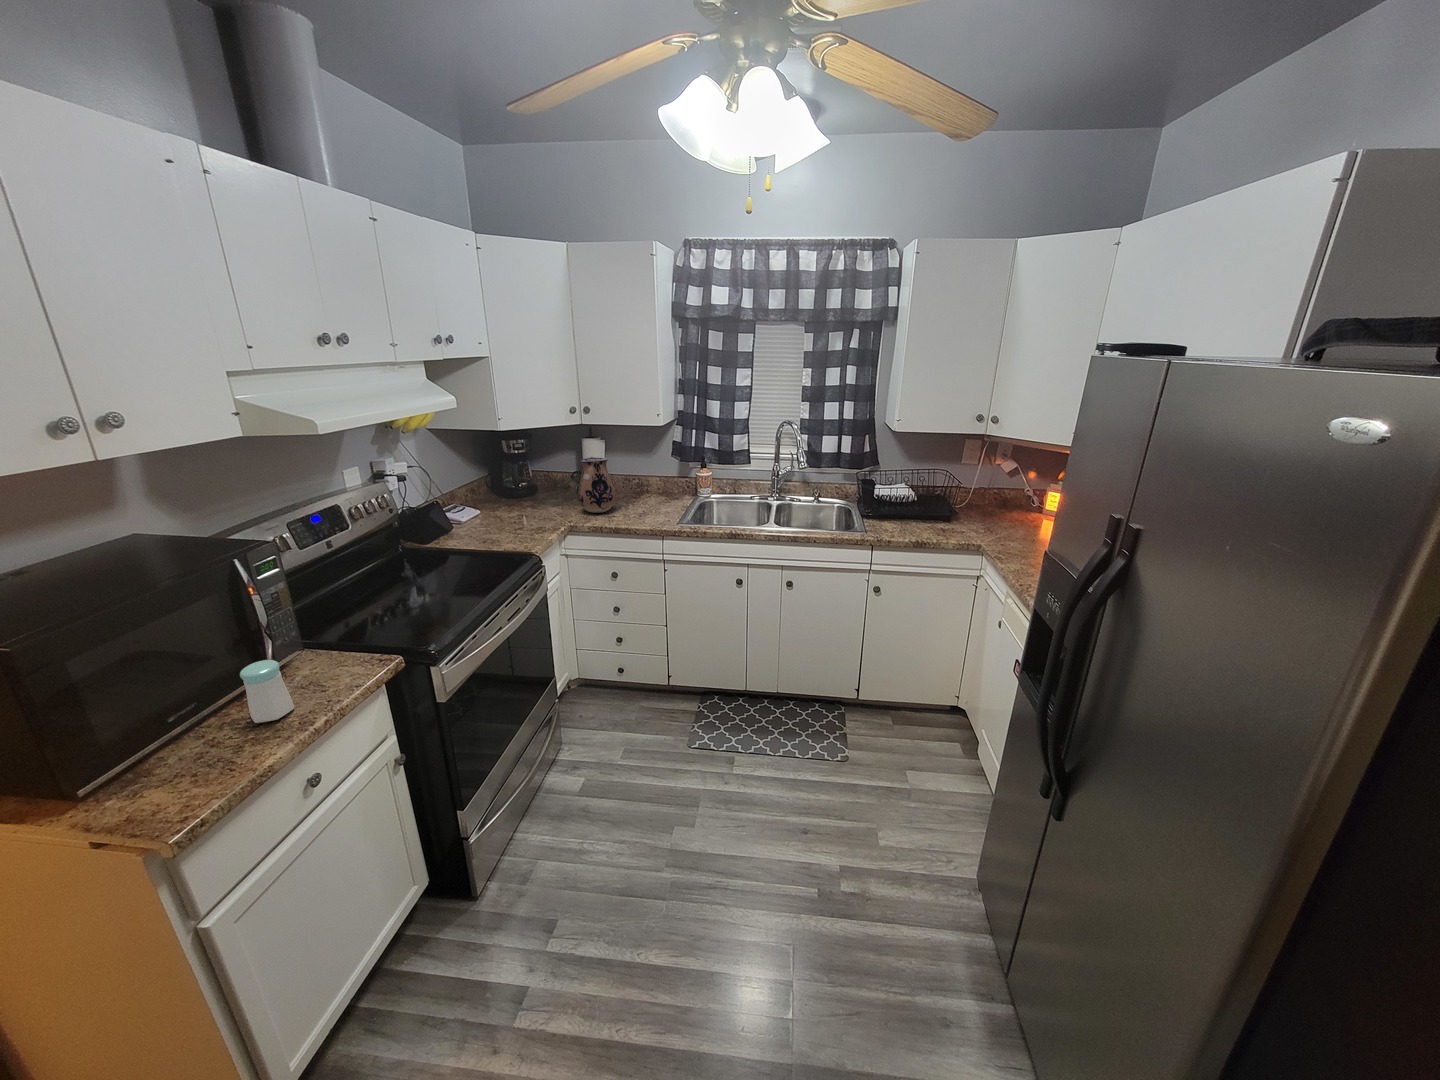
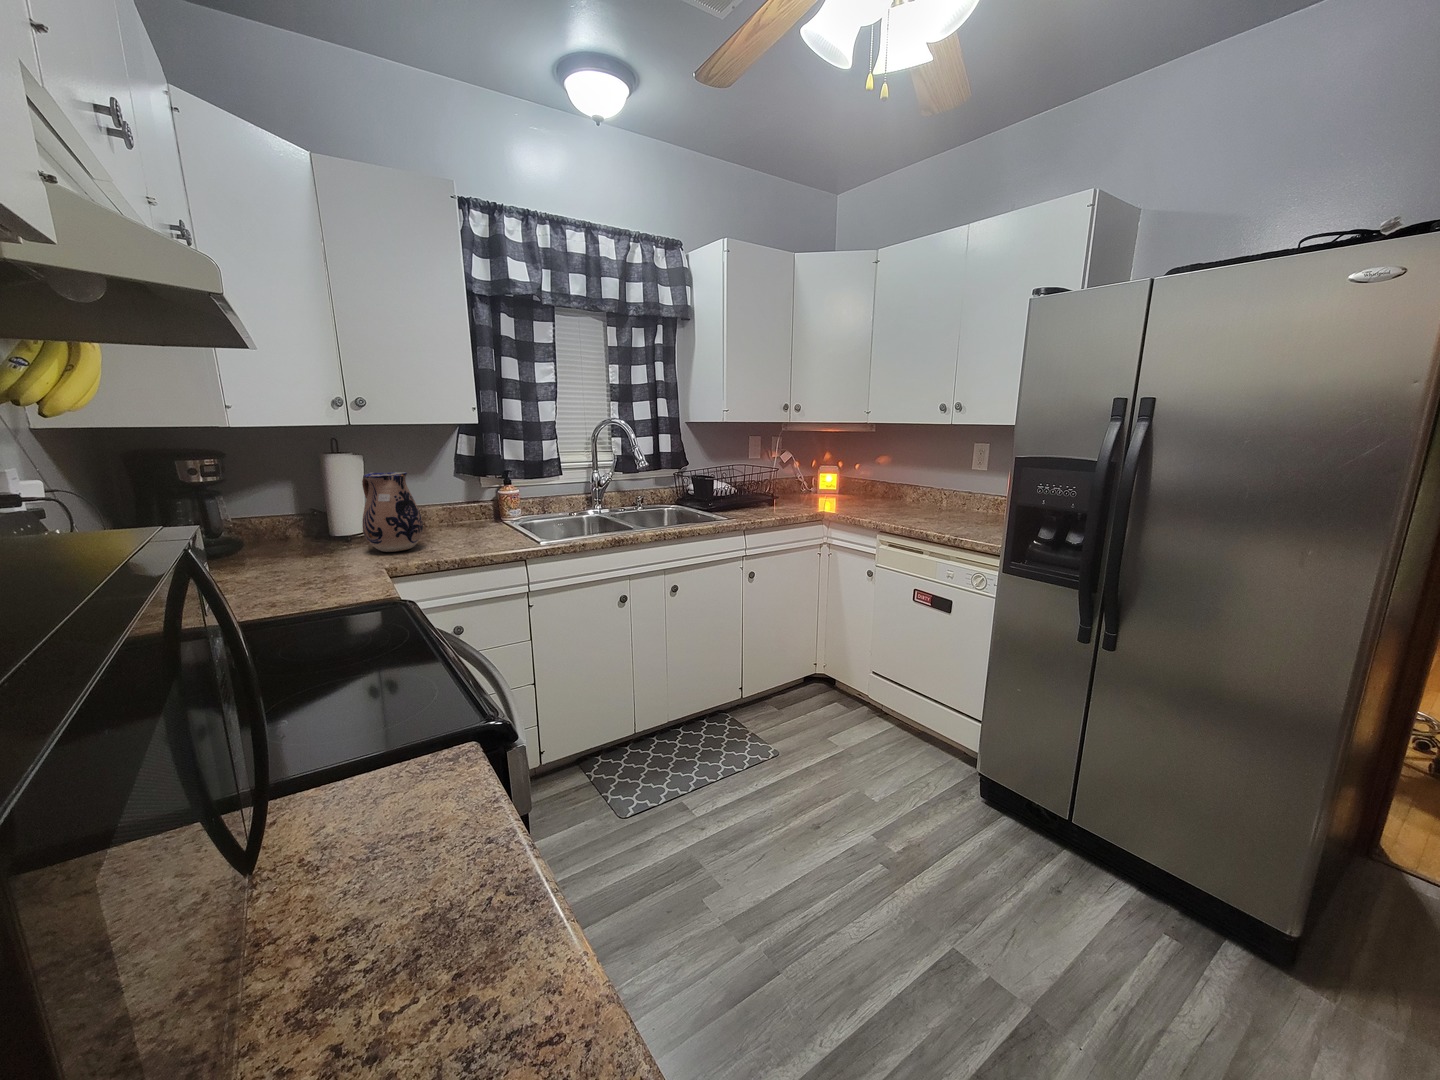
salt shaker: present [240,660,294,723] -> none [359,761,448,905]

